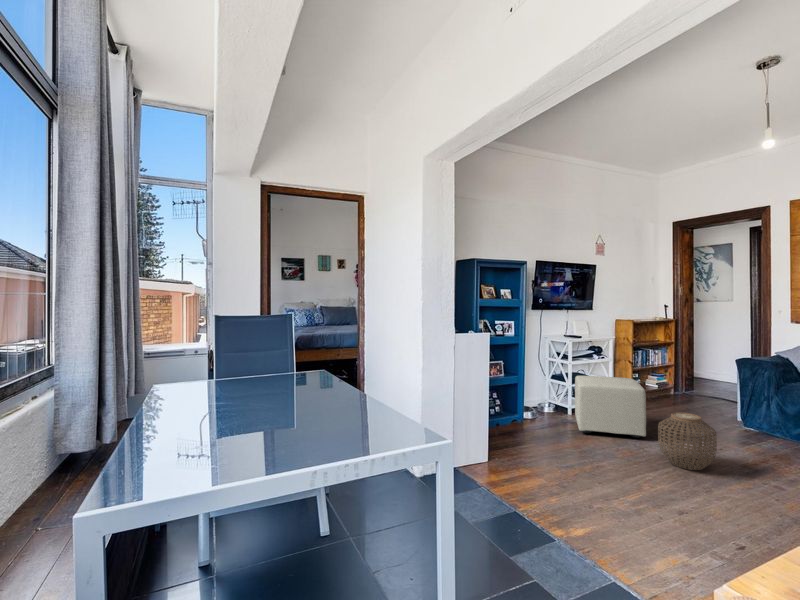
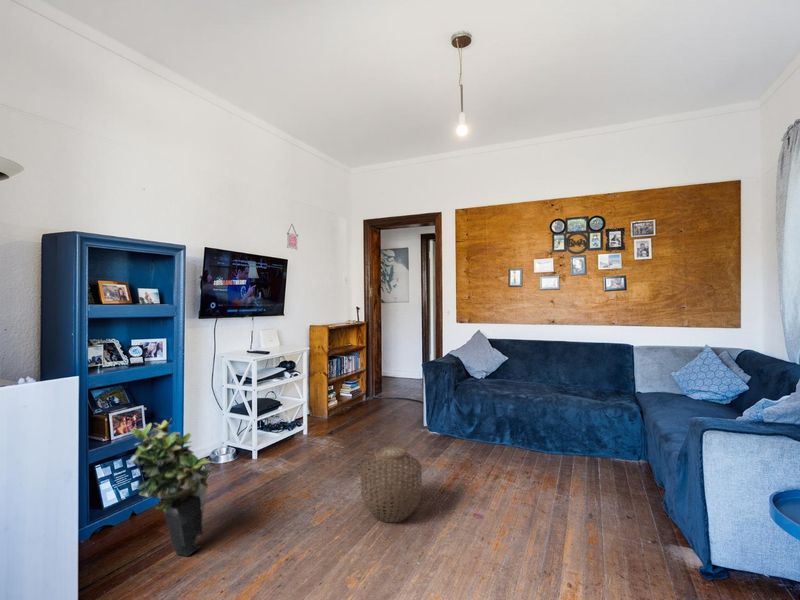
potted plant: none [504,368,550,448] -> present [129,420,211,556]
ottoman: present [575,376,646,438] -> none [260,400,345,492]

